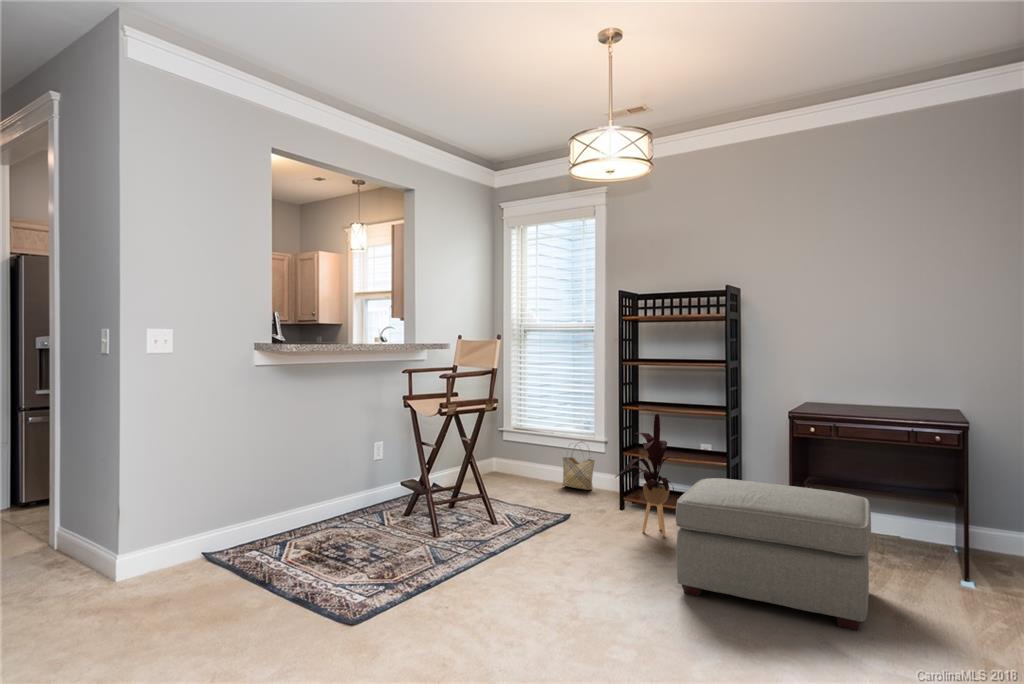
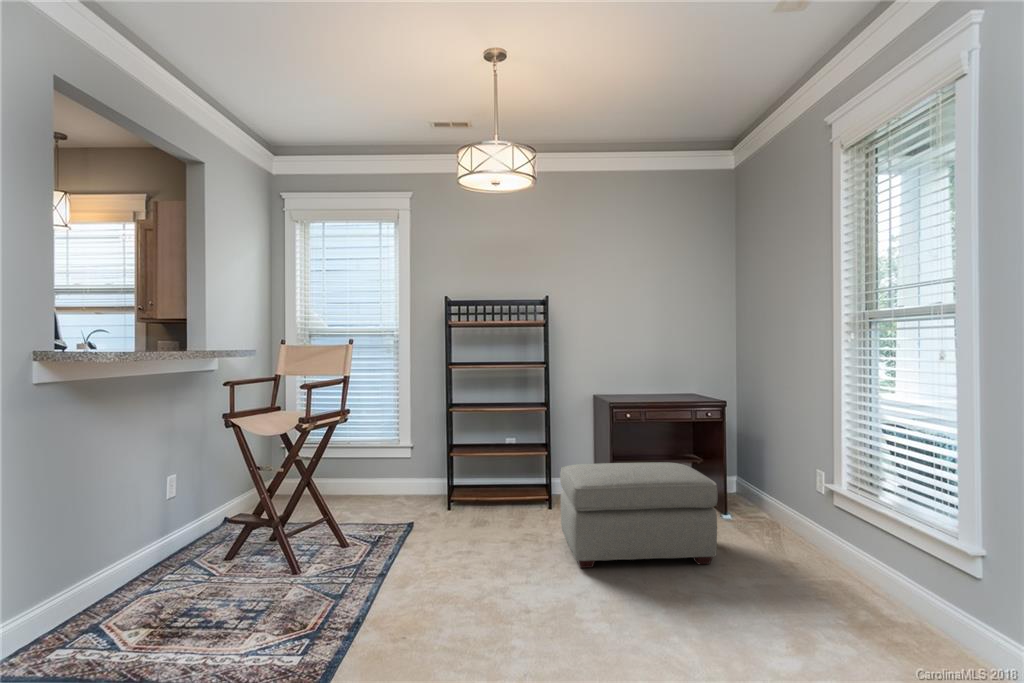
house plant: present [615,414,678,536] -> none [466,413,525,527]
woven basket: present [562,457,594,490] -> none [368,449,404,498]

